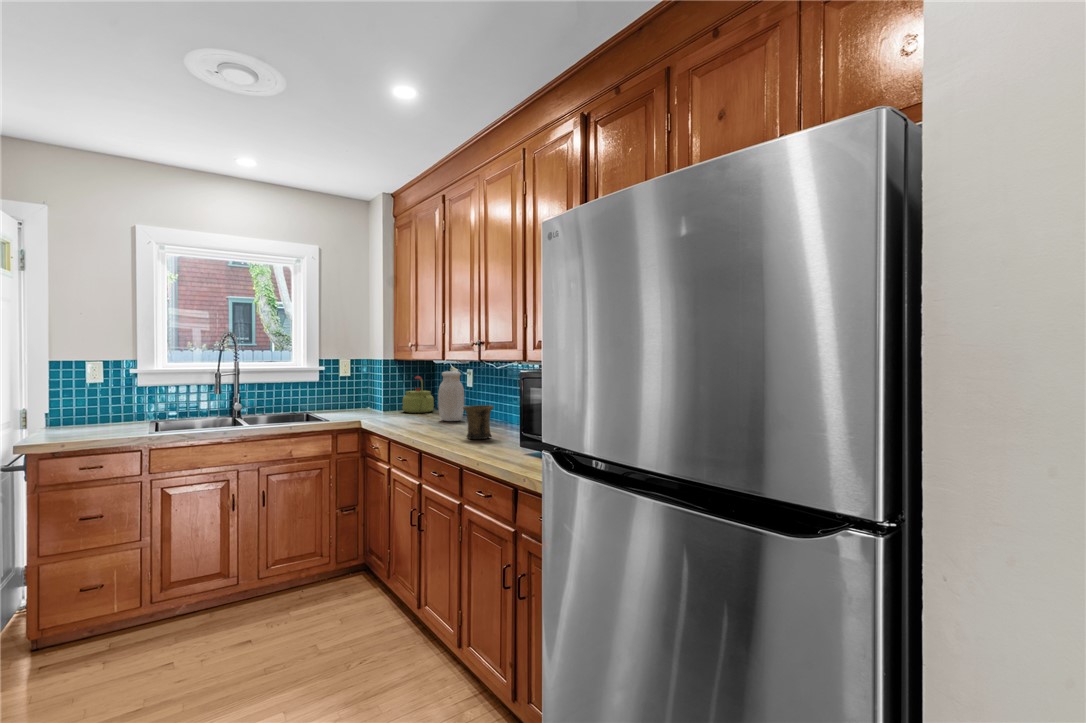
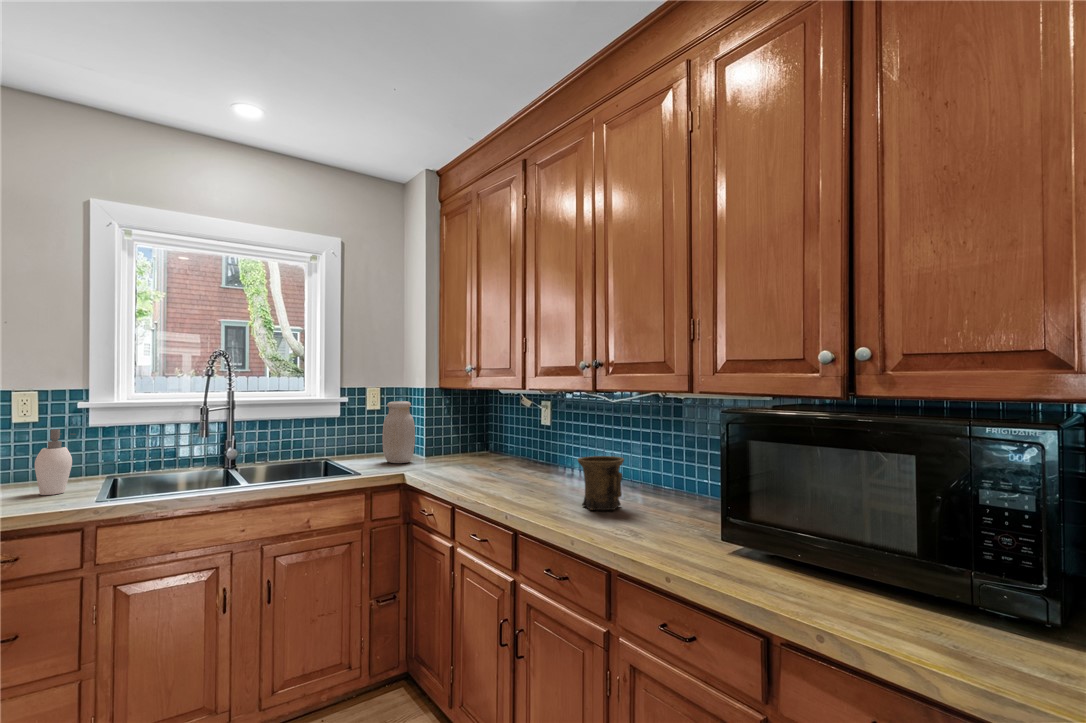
jar: present [438,371,464,421] -> present [382,401,415,463]
kettle: present [402,376,434,413] -> none [448,409,489,458]
soap dispenser: none [105,387,132,431] -> present [35,429,75,495]

